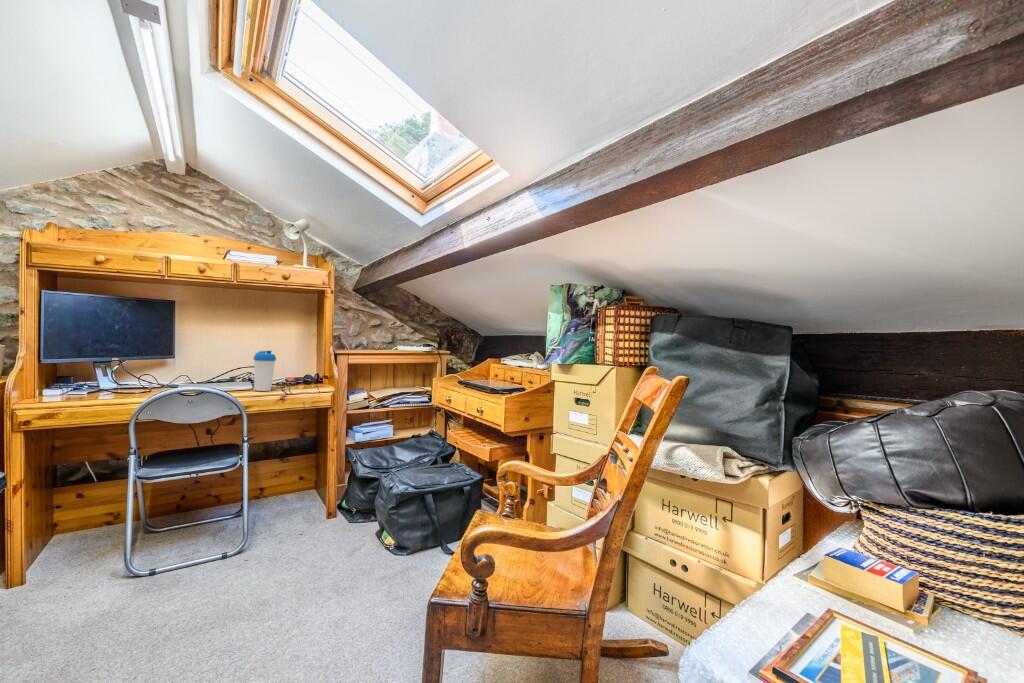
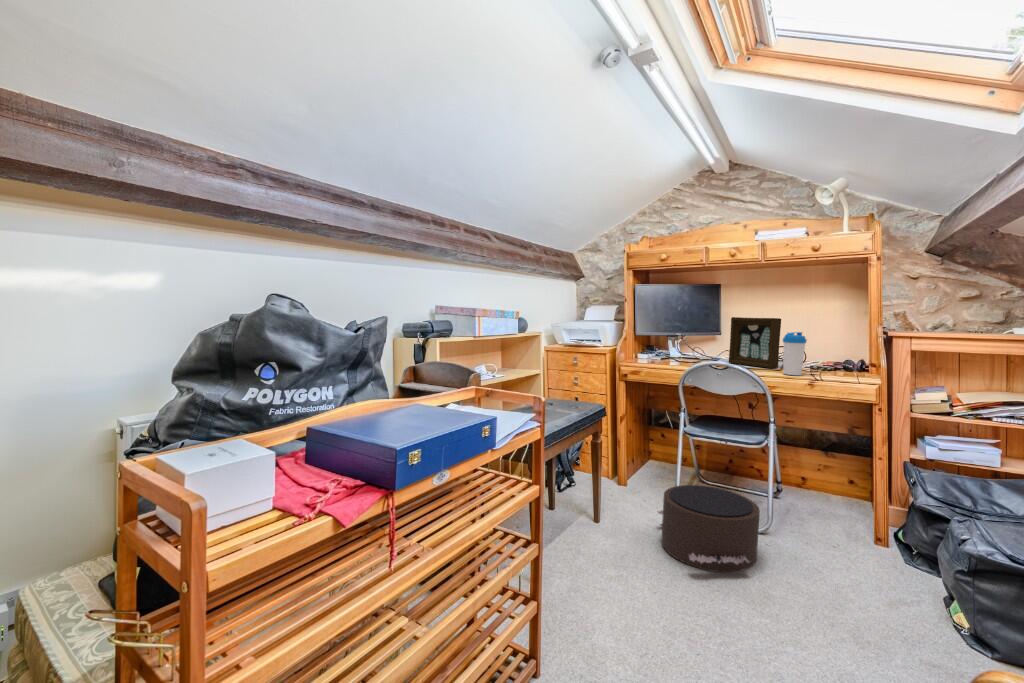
picture frame: none [186,333,248,385] -> present [729,317,781,368]
pouf: none [104,523,250,631] -> present [657,485,760,572]

